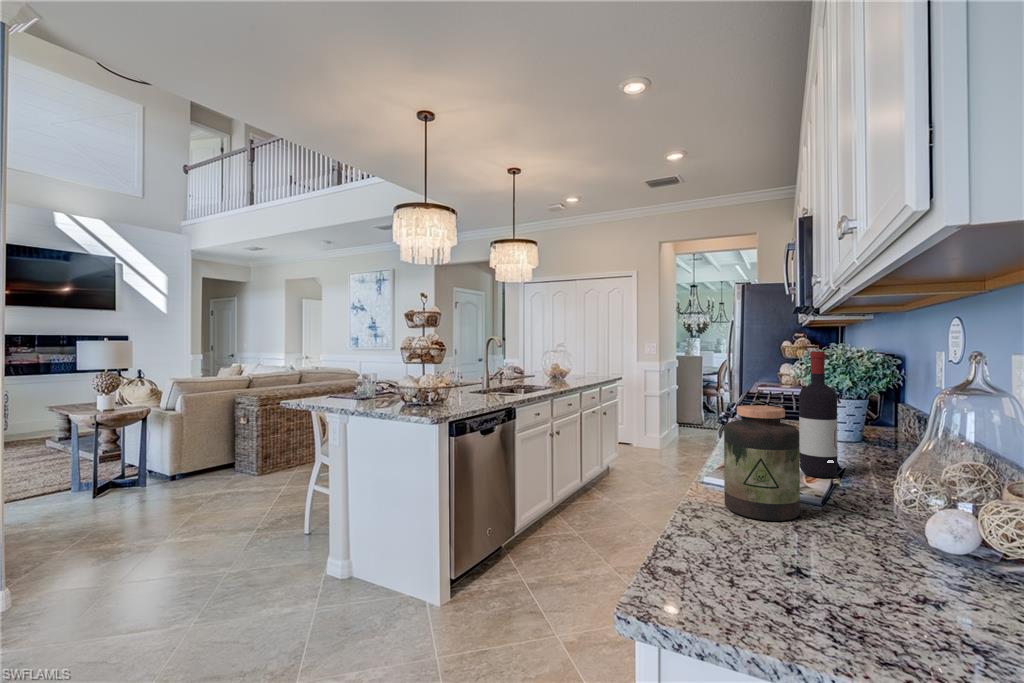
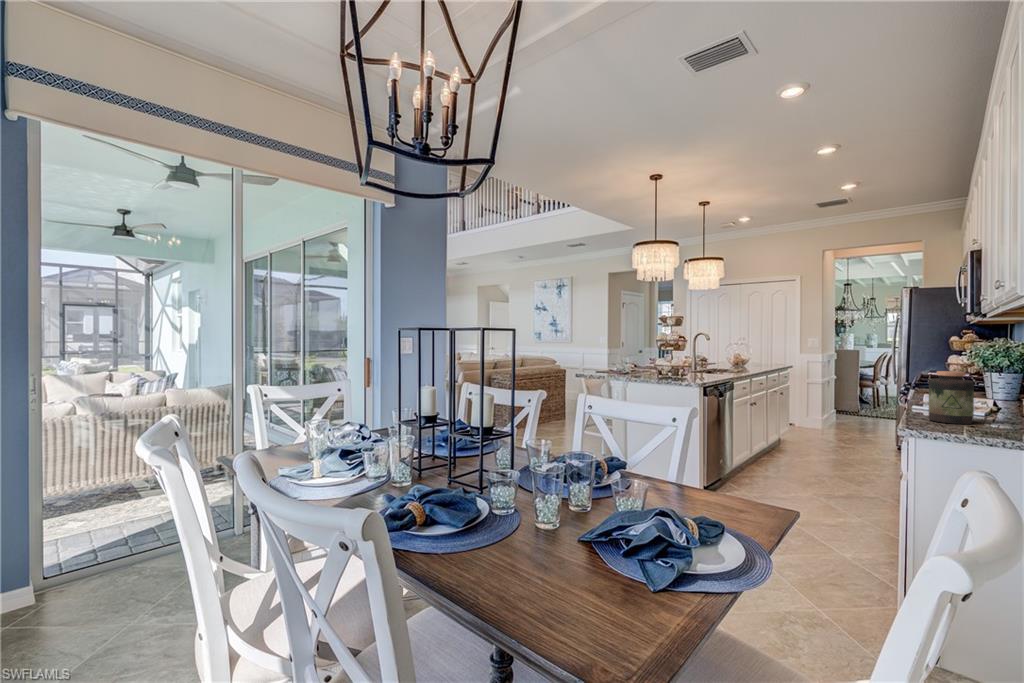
wine bottle: present [799,351,838,478] -> none [972,345,998,414]

